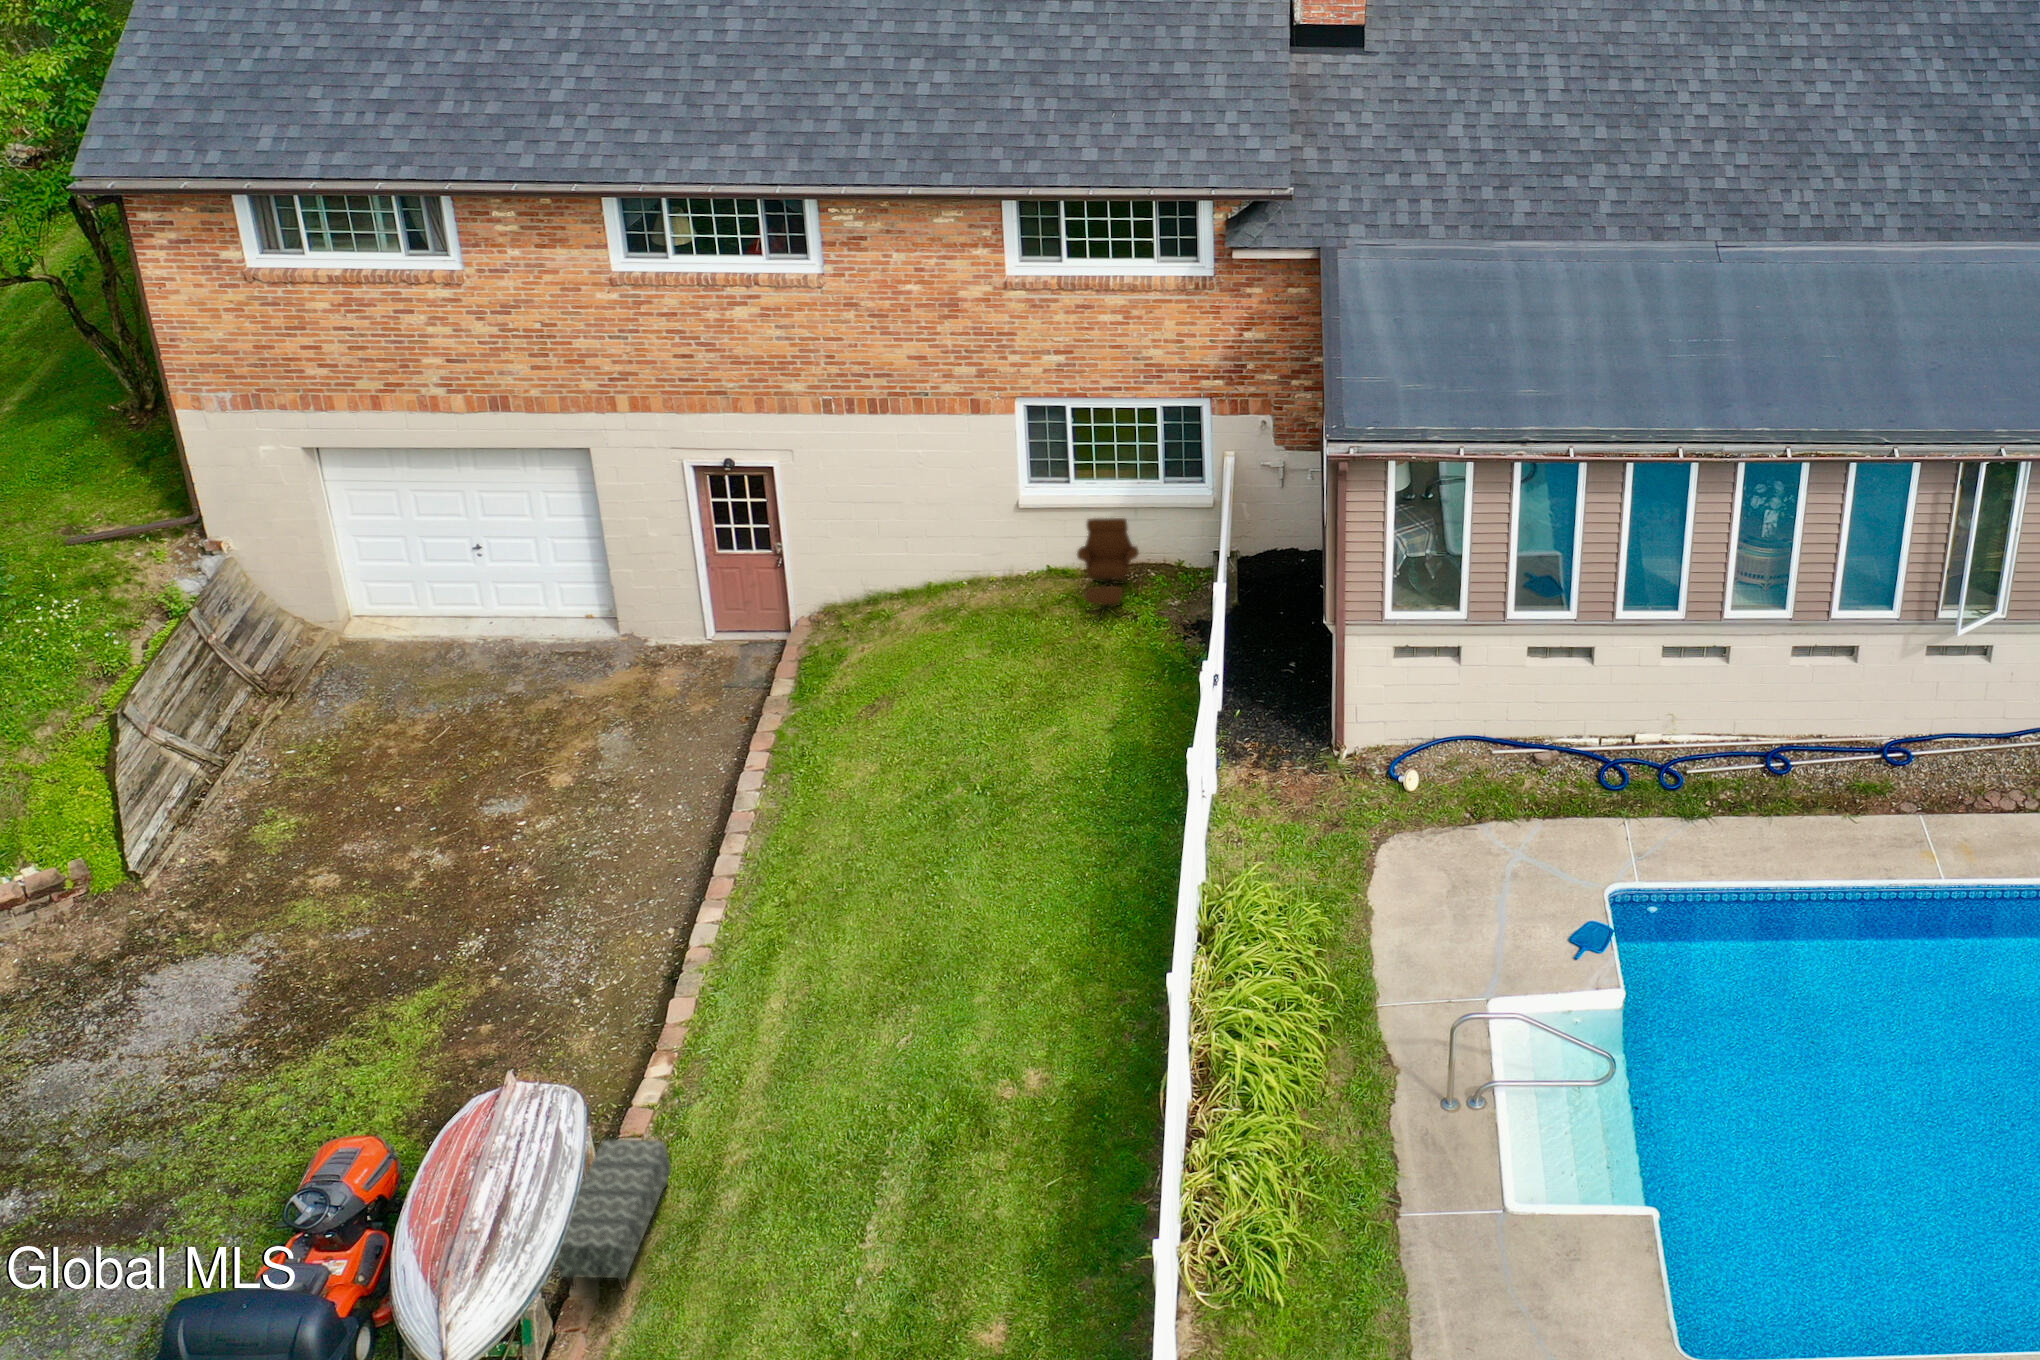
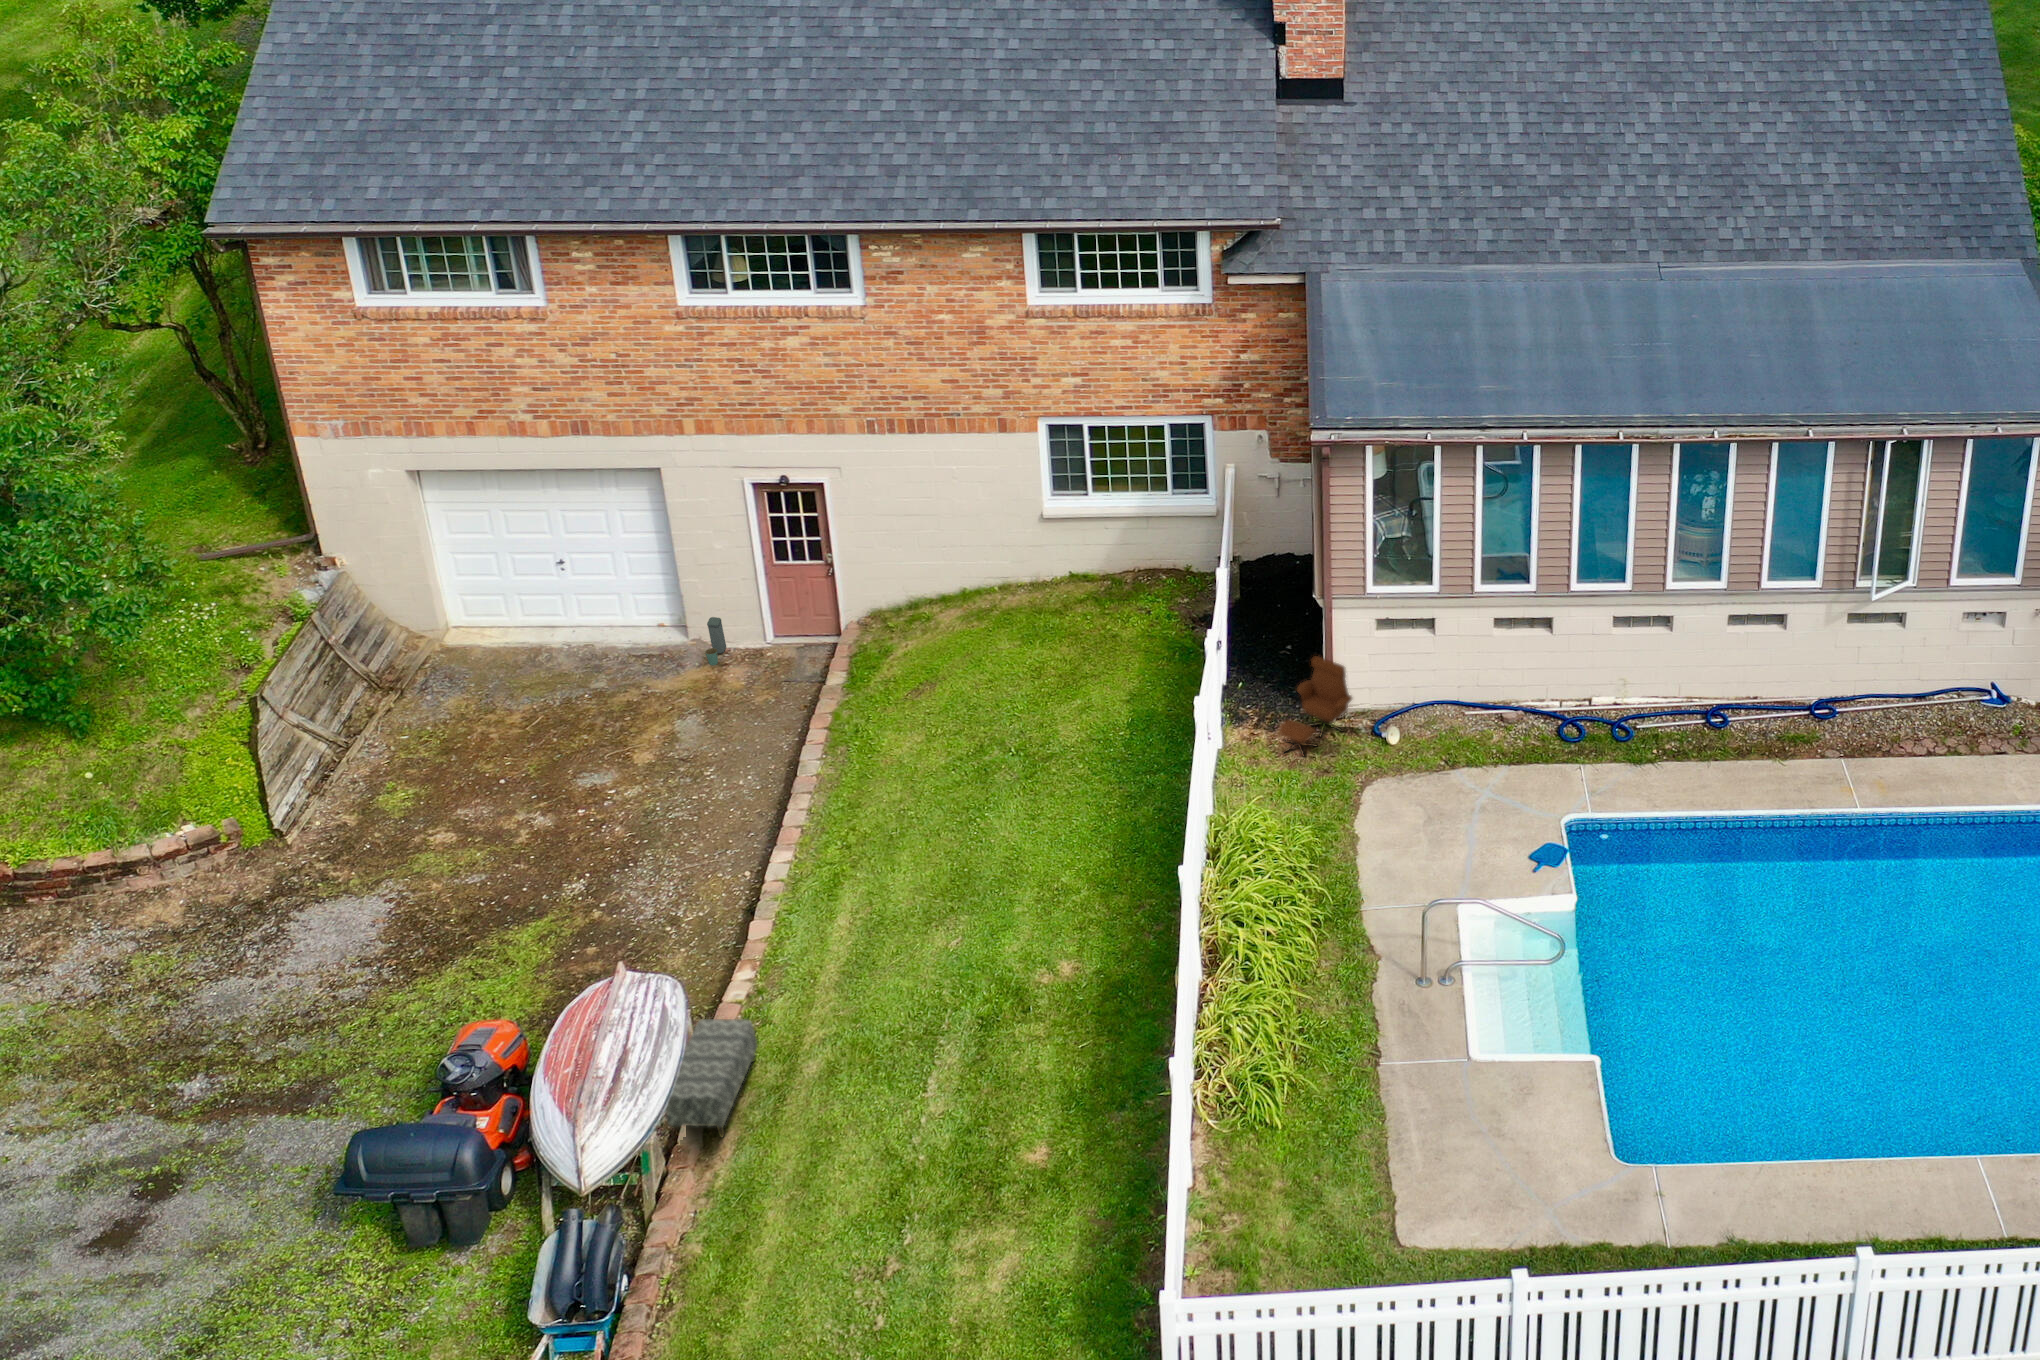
lounge chair: present [1077,518,1139,622] -> present [1279,656,1352,755]
trash can: none [634,613,659,669] -> present [705,617,726,665]

